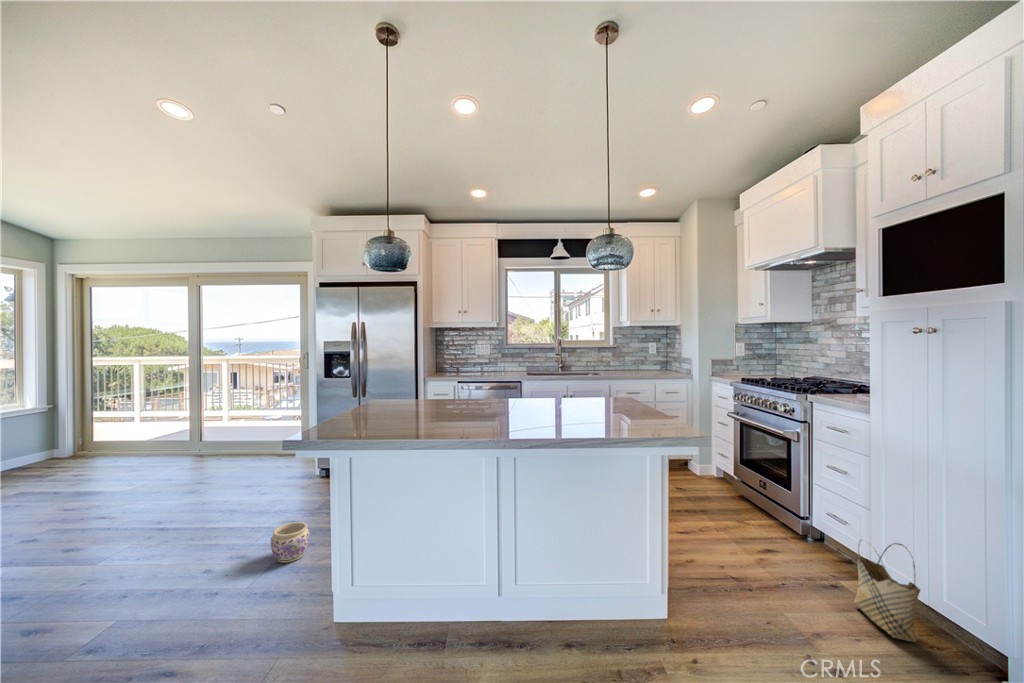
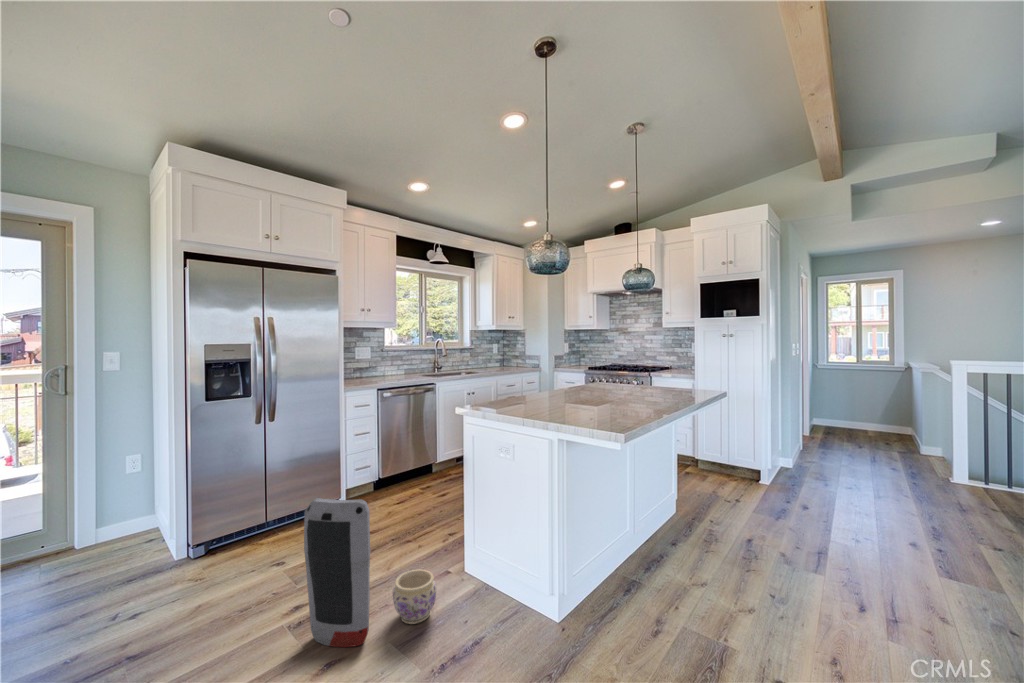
air purifier: none [234,446,262,555] -> present [304,498,370,647]
woven basket: present [854,540,920,642] -> none [700,437,731,478]

